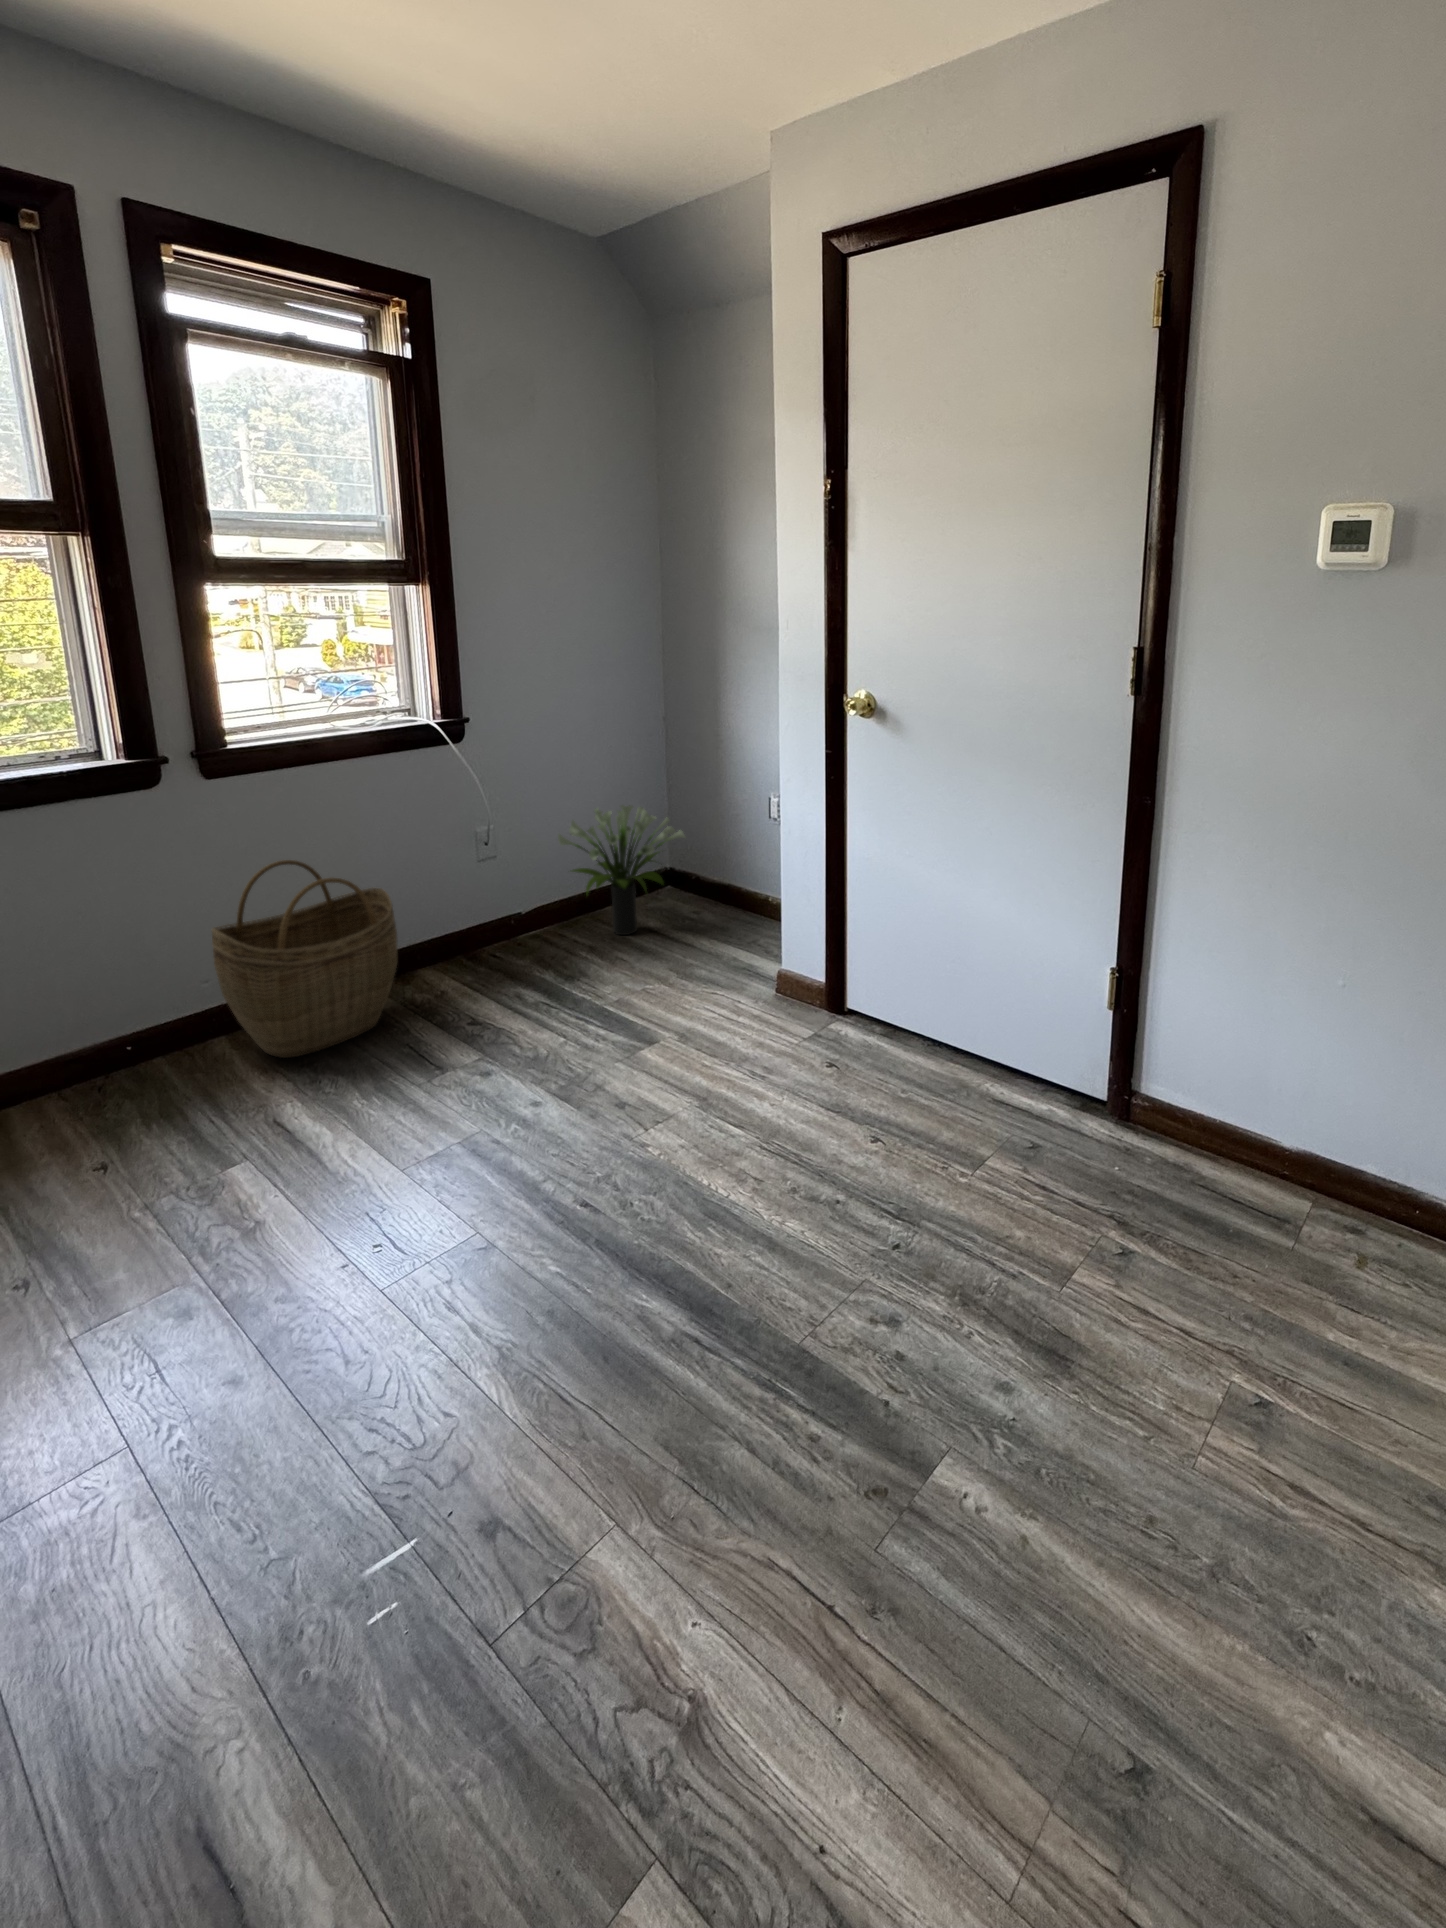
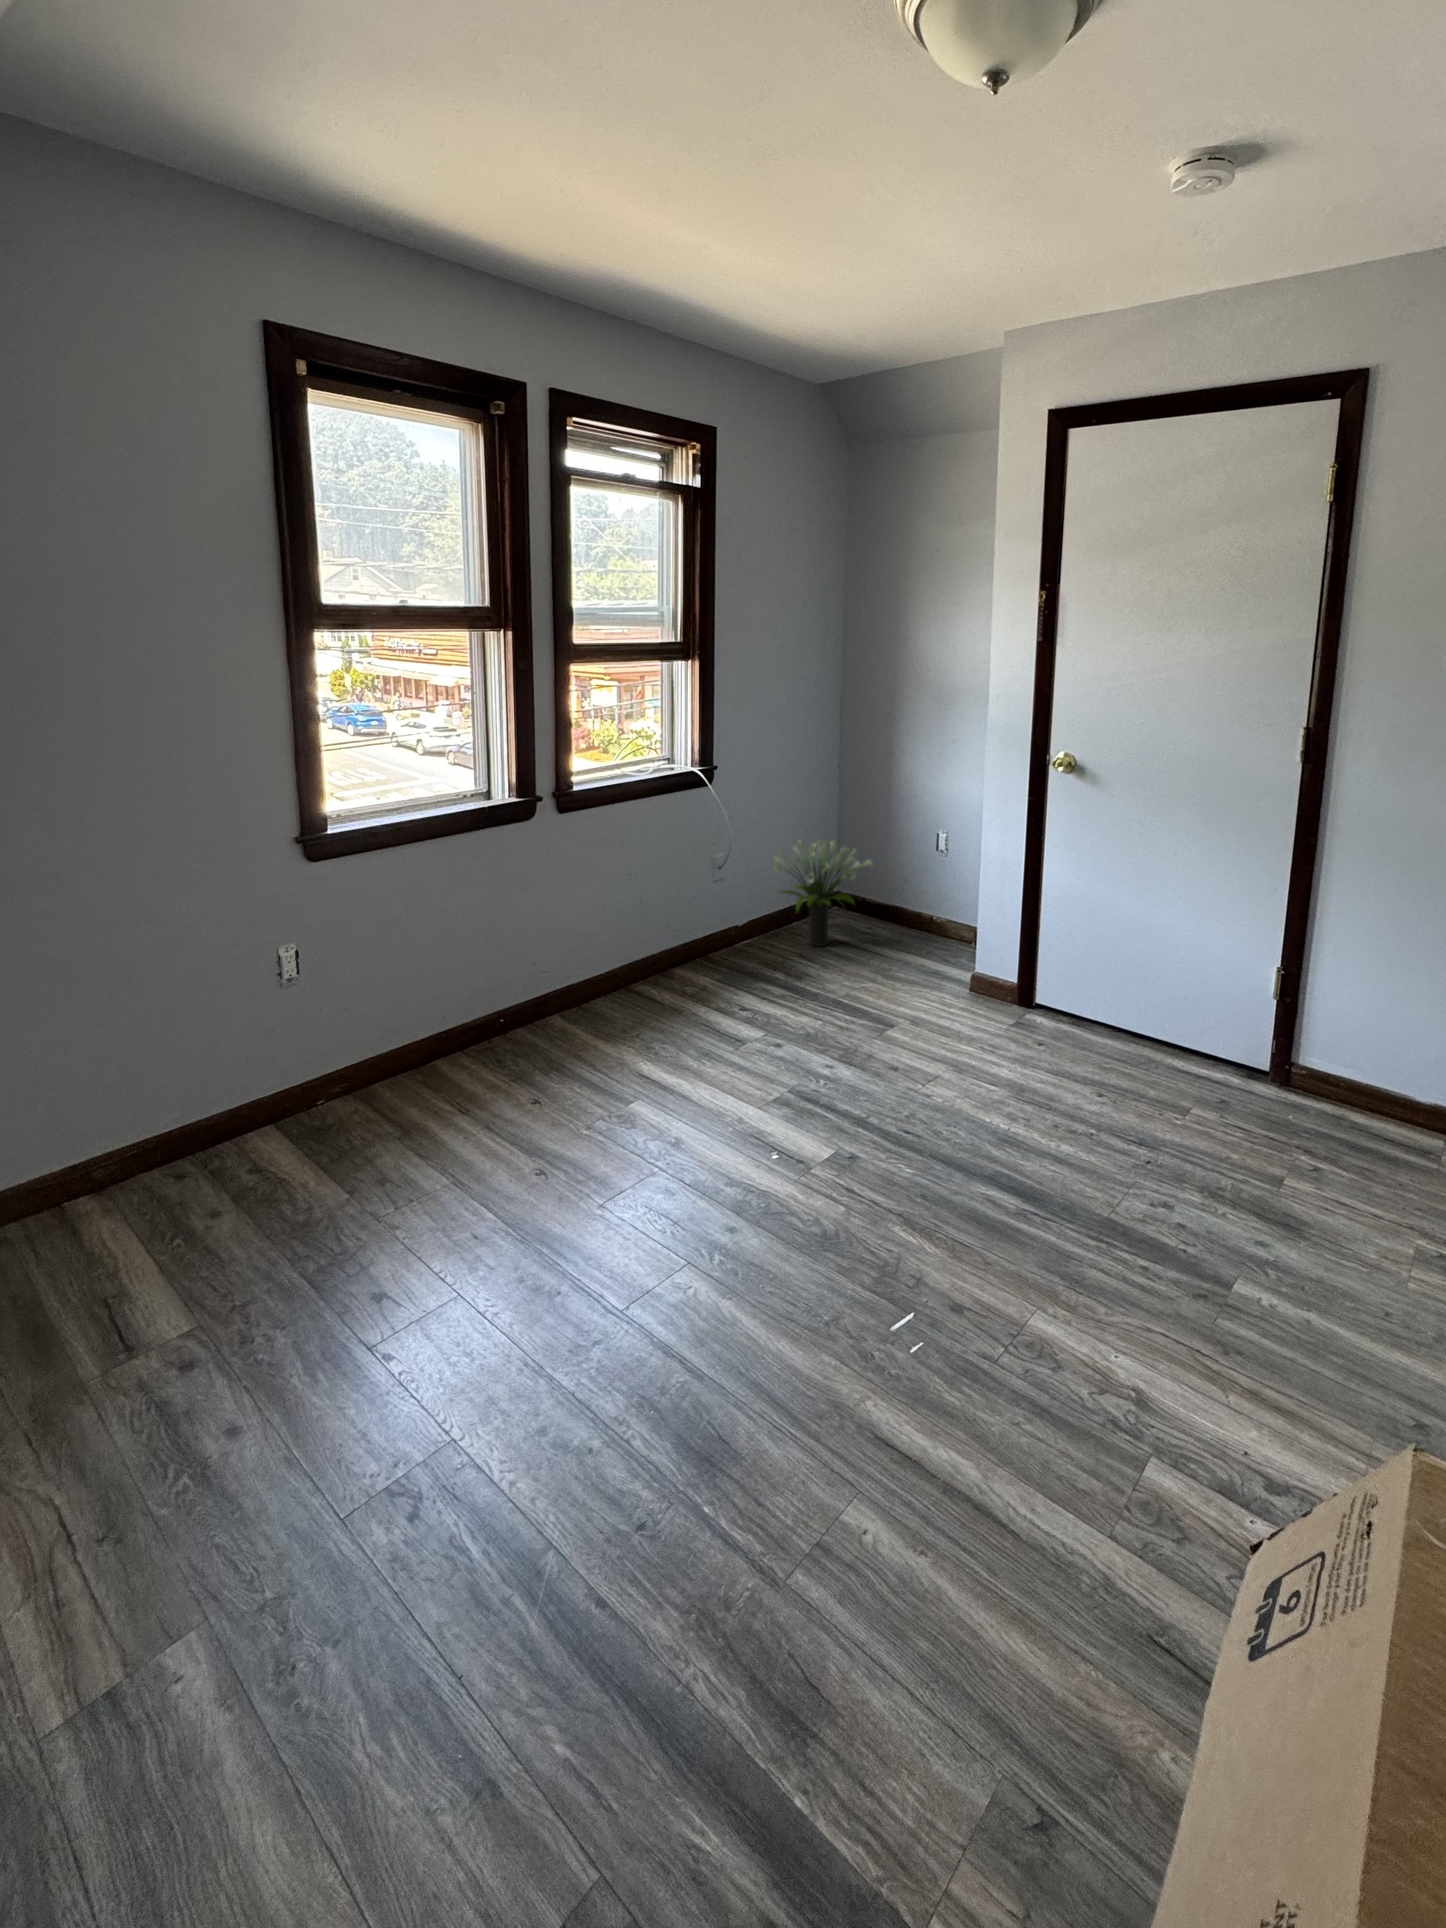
woven basket: present [212,860,397,1058] -> none [564,877,687,1031]

